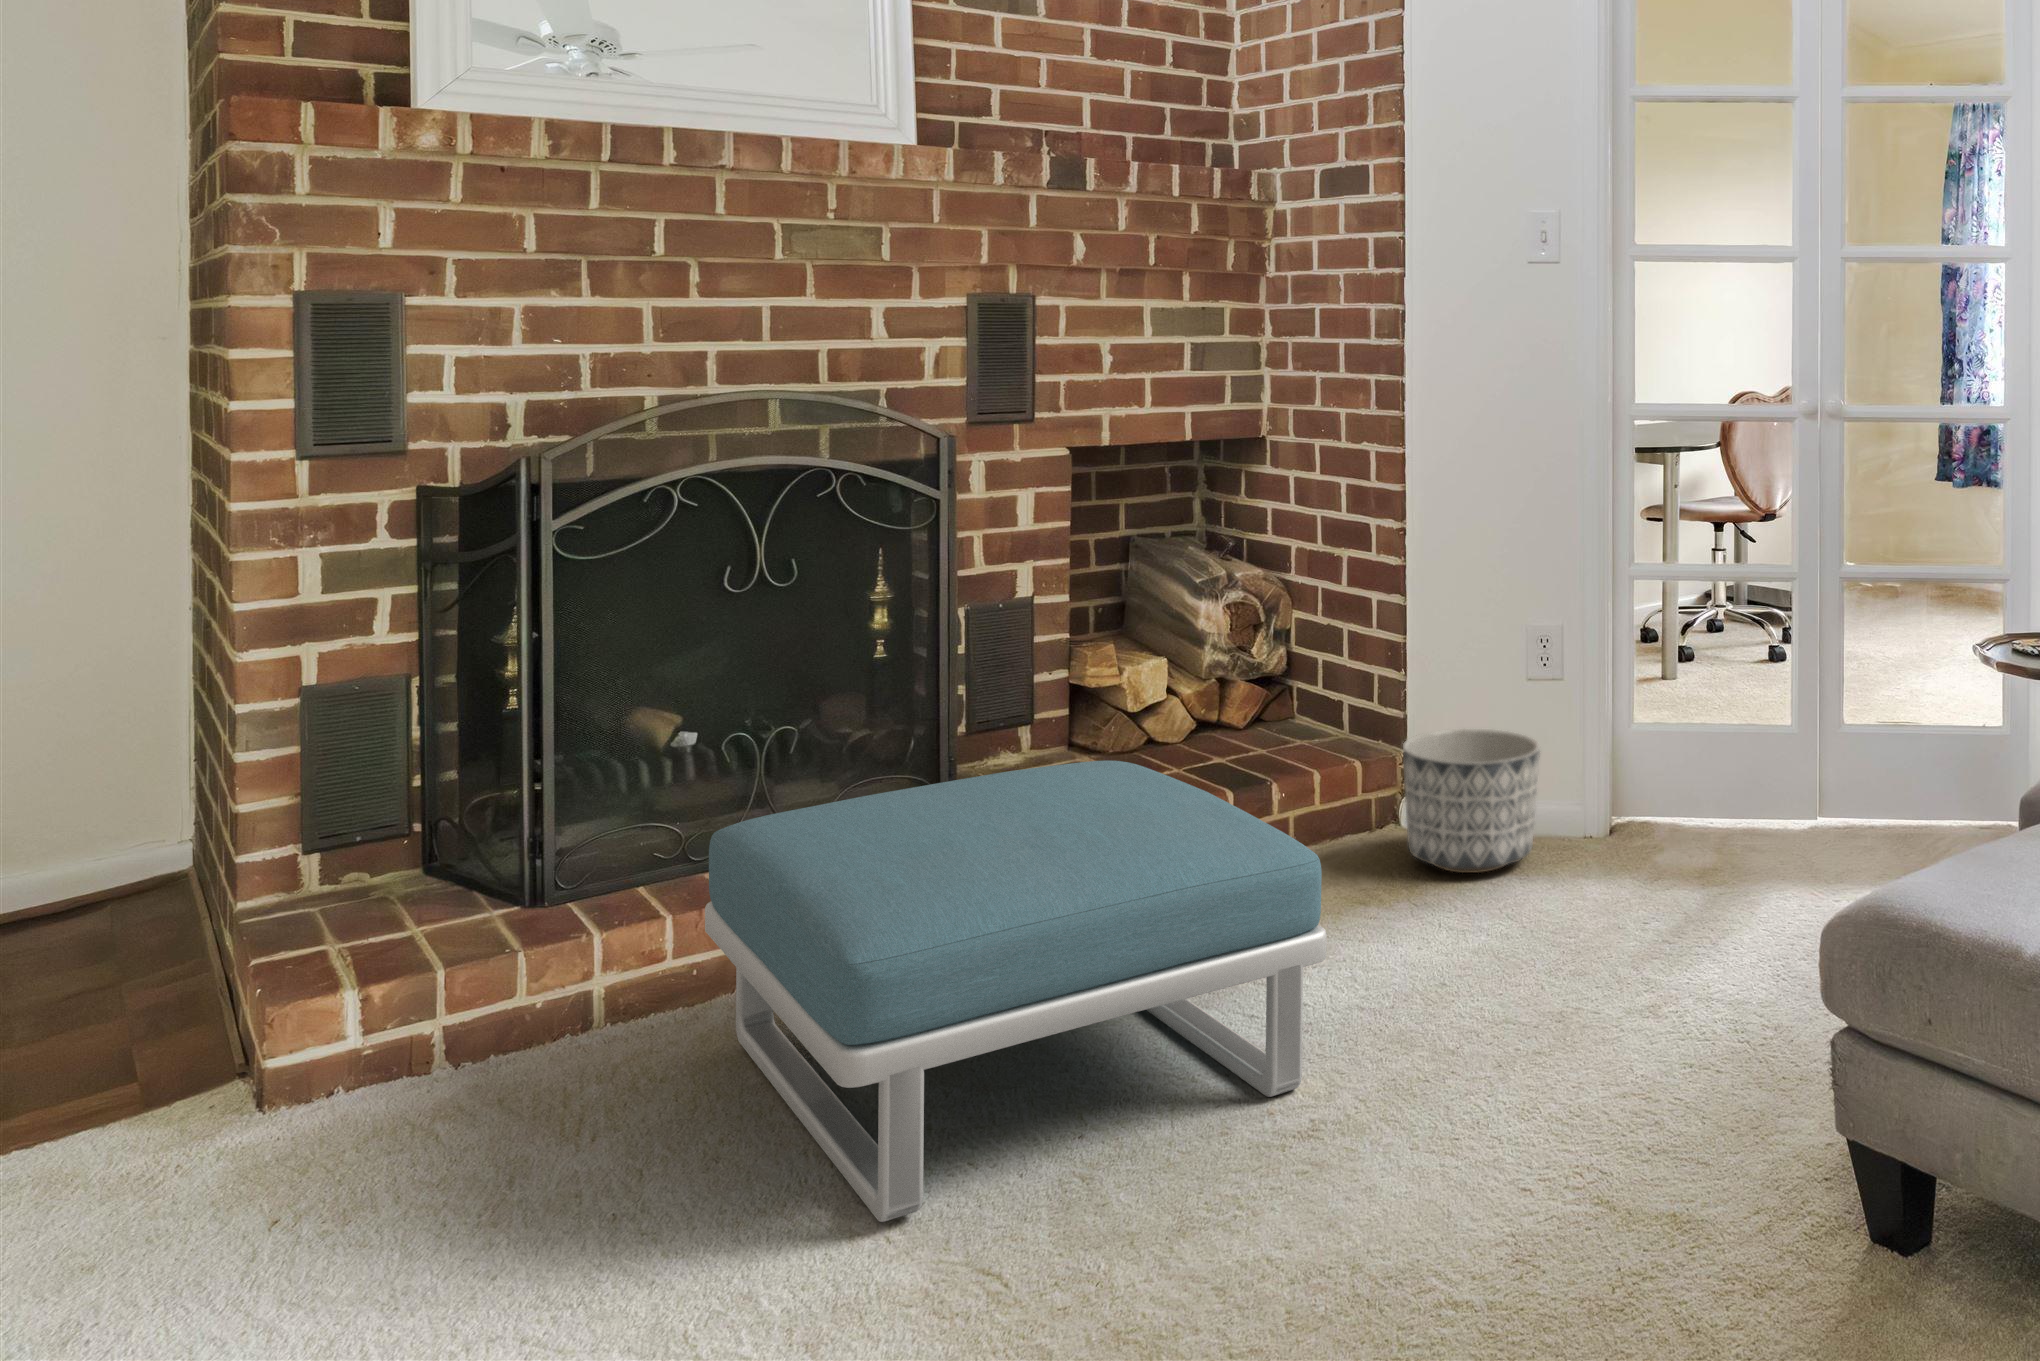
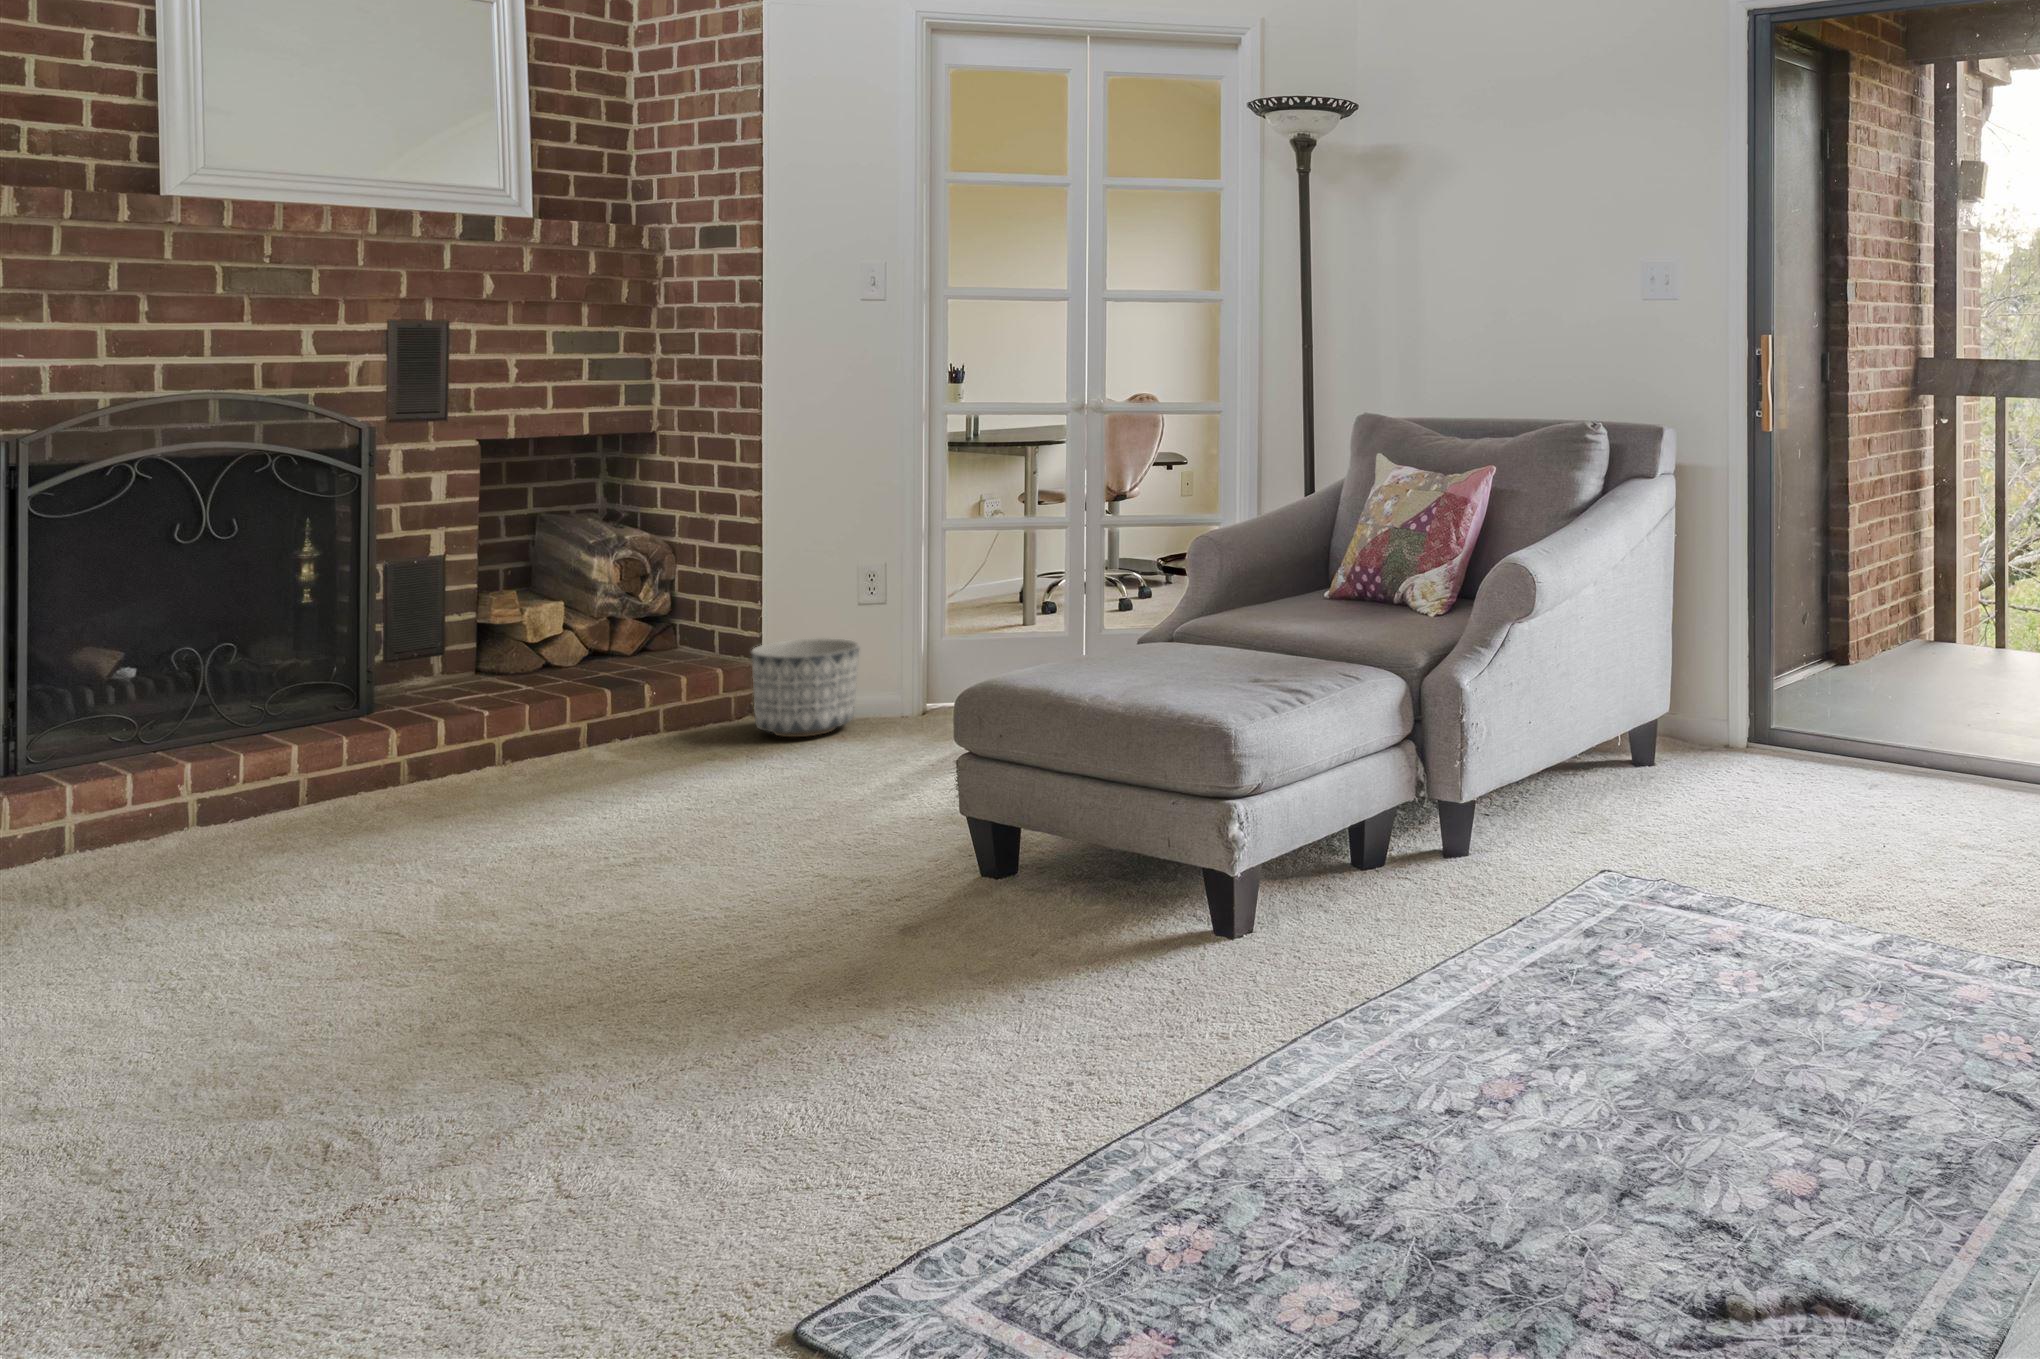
footstool: present [705,761,1327,1222] -> none [164,657,657,924]

